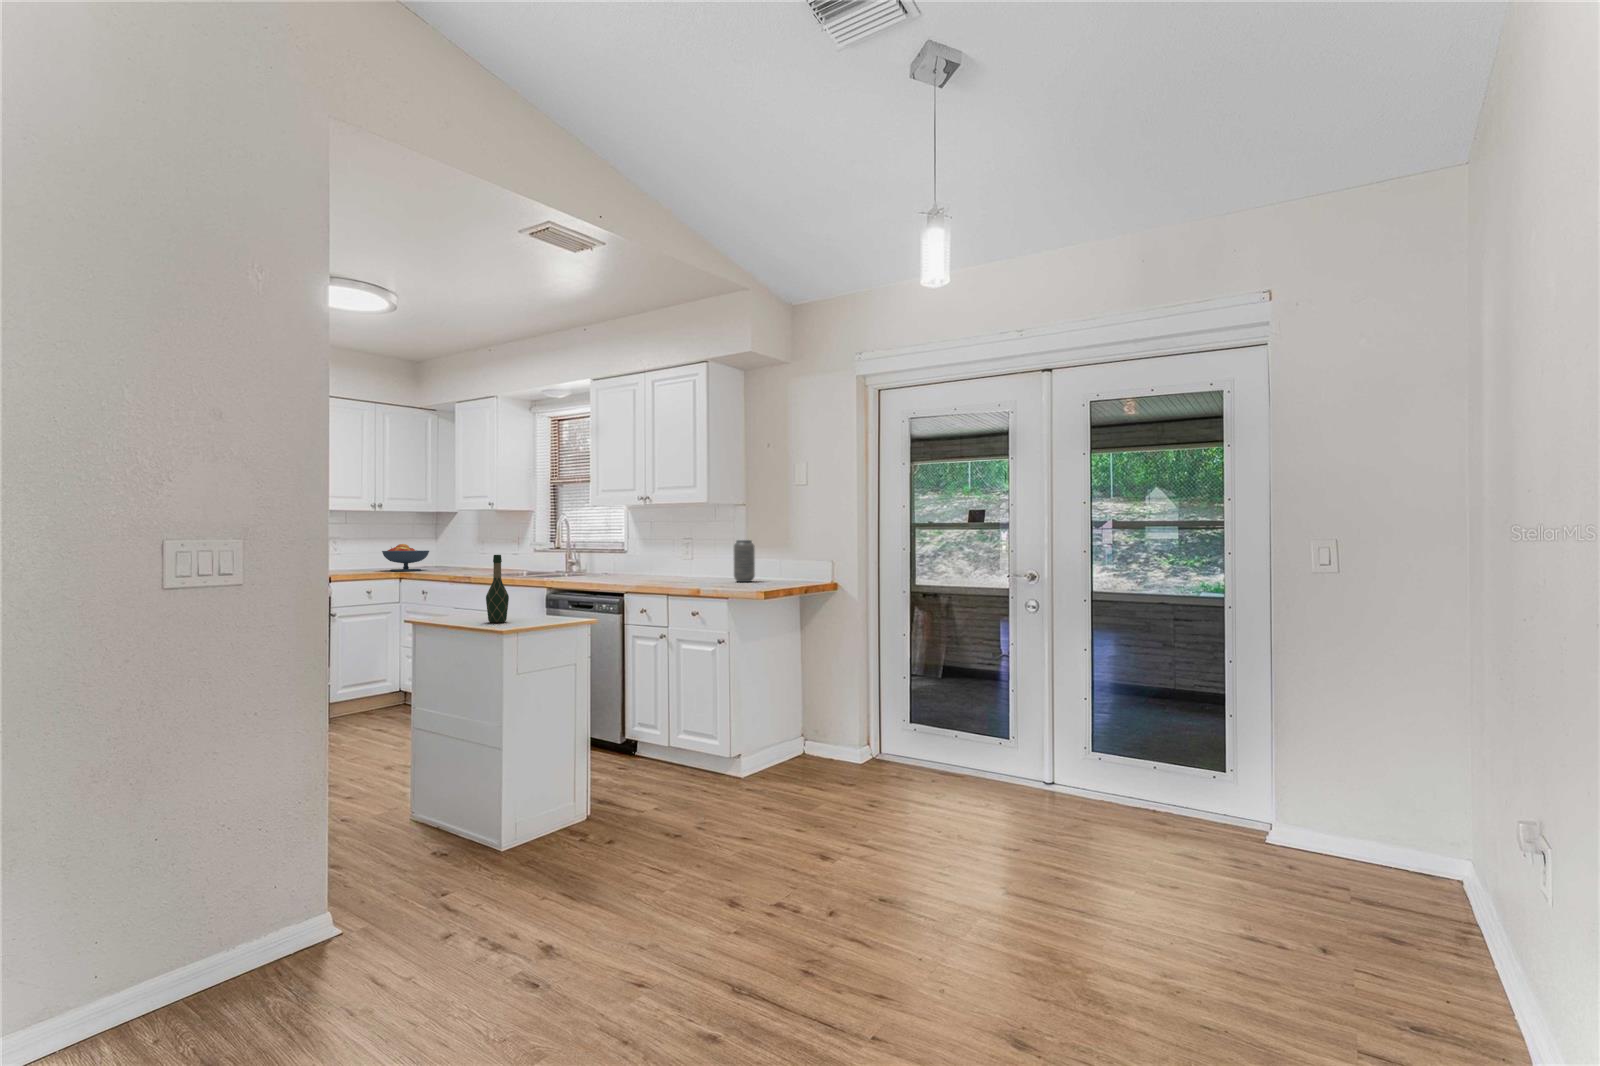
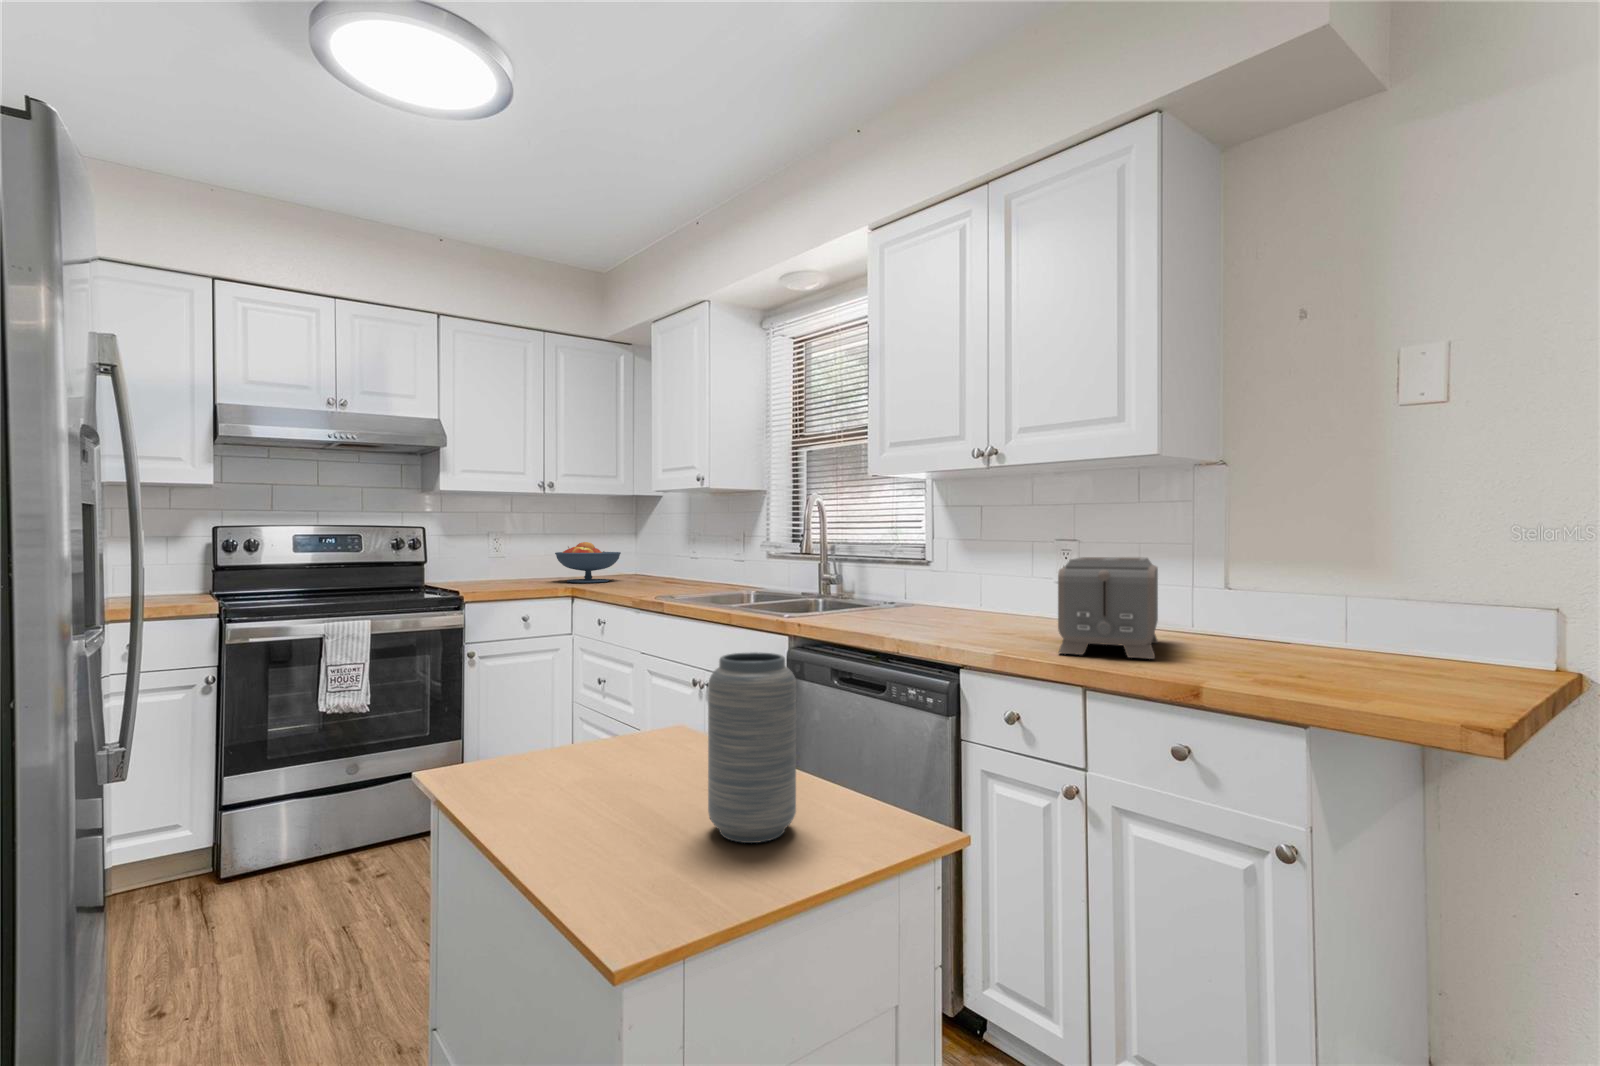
vase: present [734,540,755,582] -> present [708,652,796,843]
toaster: none [662,545,712,584] -> present [1058,557,1158,659]
wine bottle: present [486,555,509,622] -> none [628,590,689,788]

